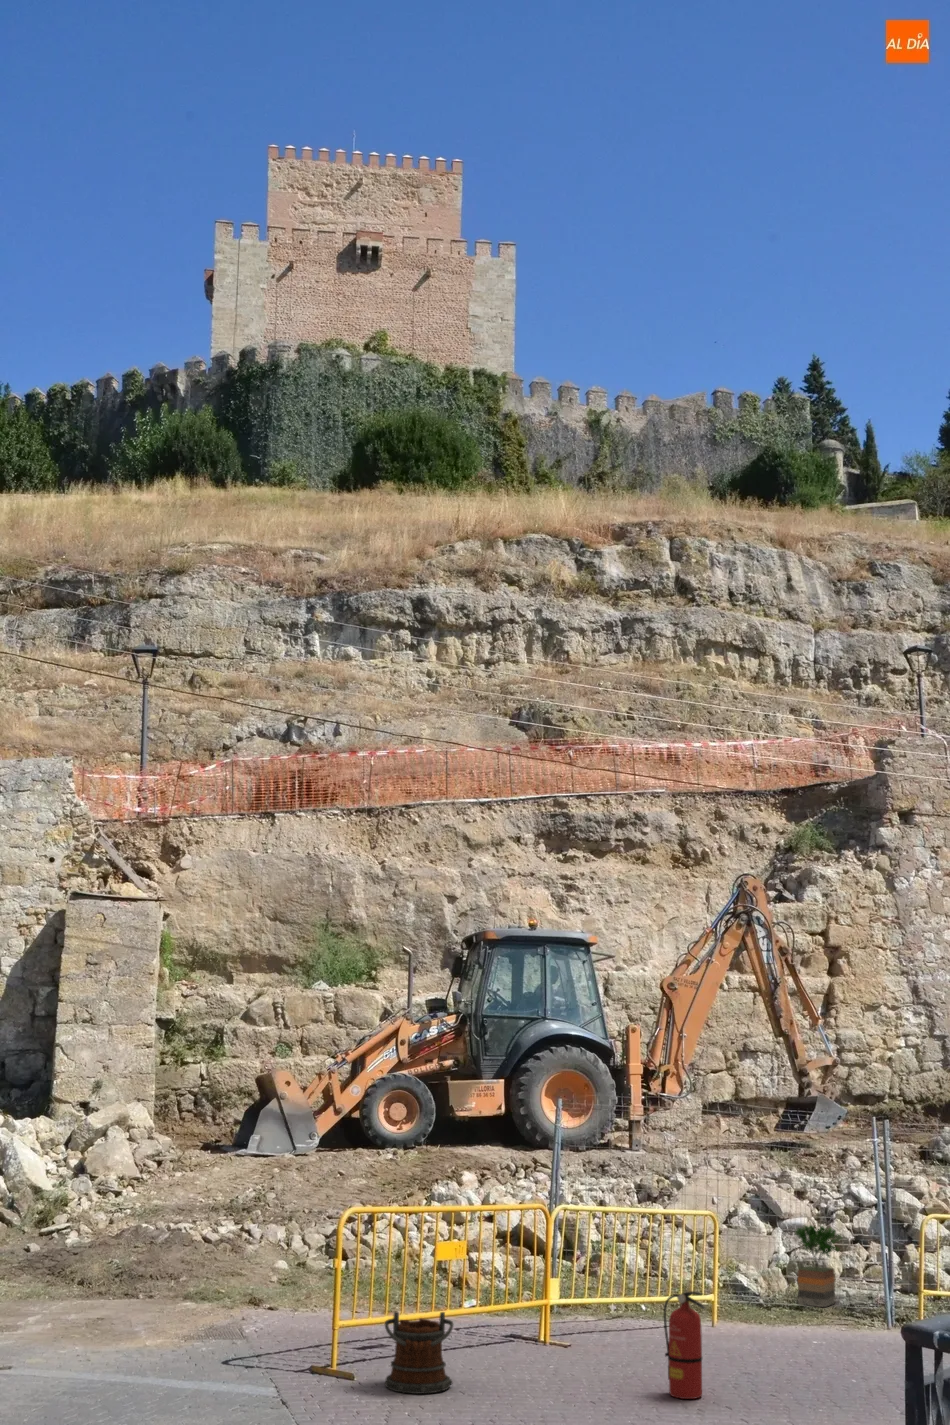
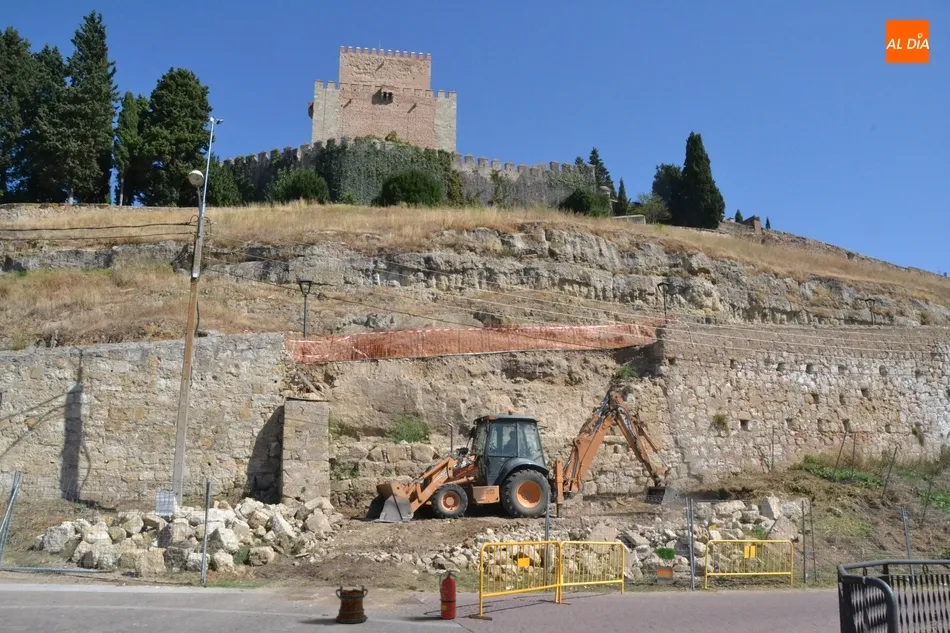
fire extinguisher: present [664,1291,705,1399] -> present [439,570,457,619]
bucket: present [385,1312,453,1394] -> present [335,586,368,623]

